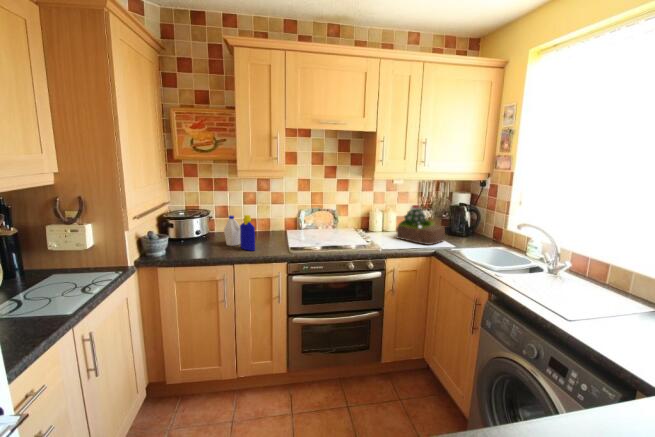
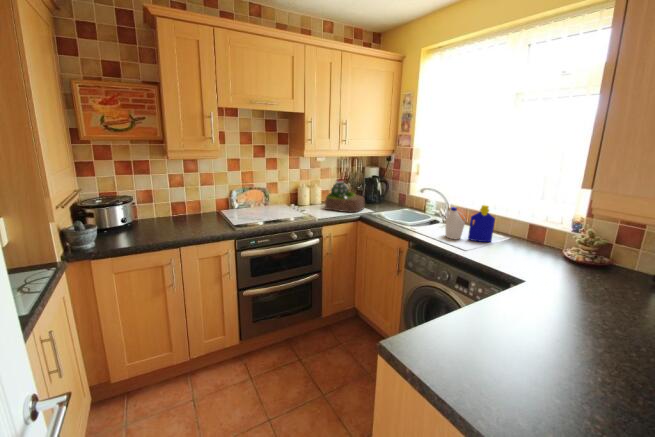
bottle: present [224,215,255,251] -> present [445,205,495,242]

